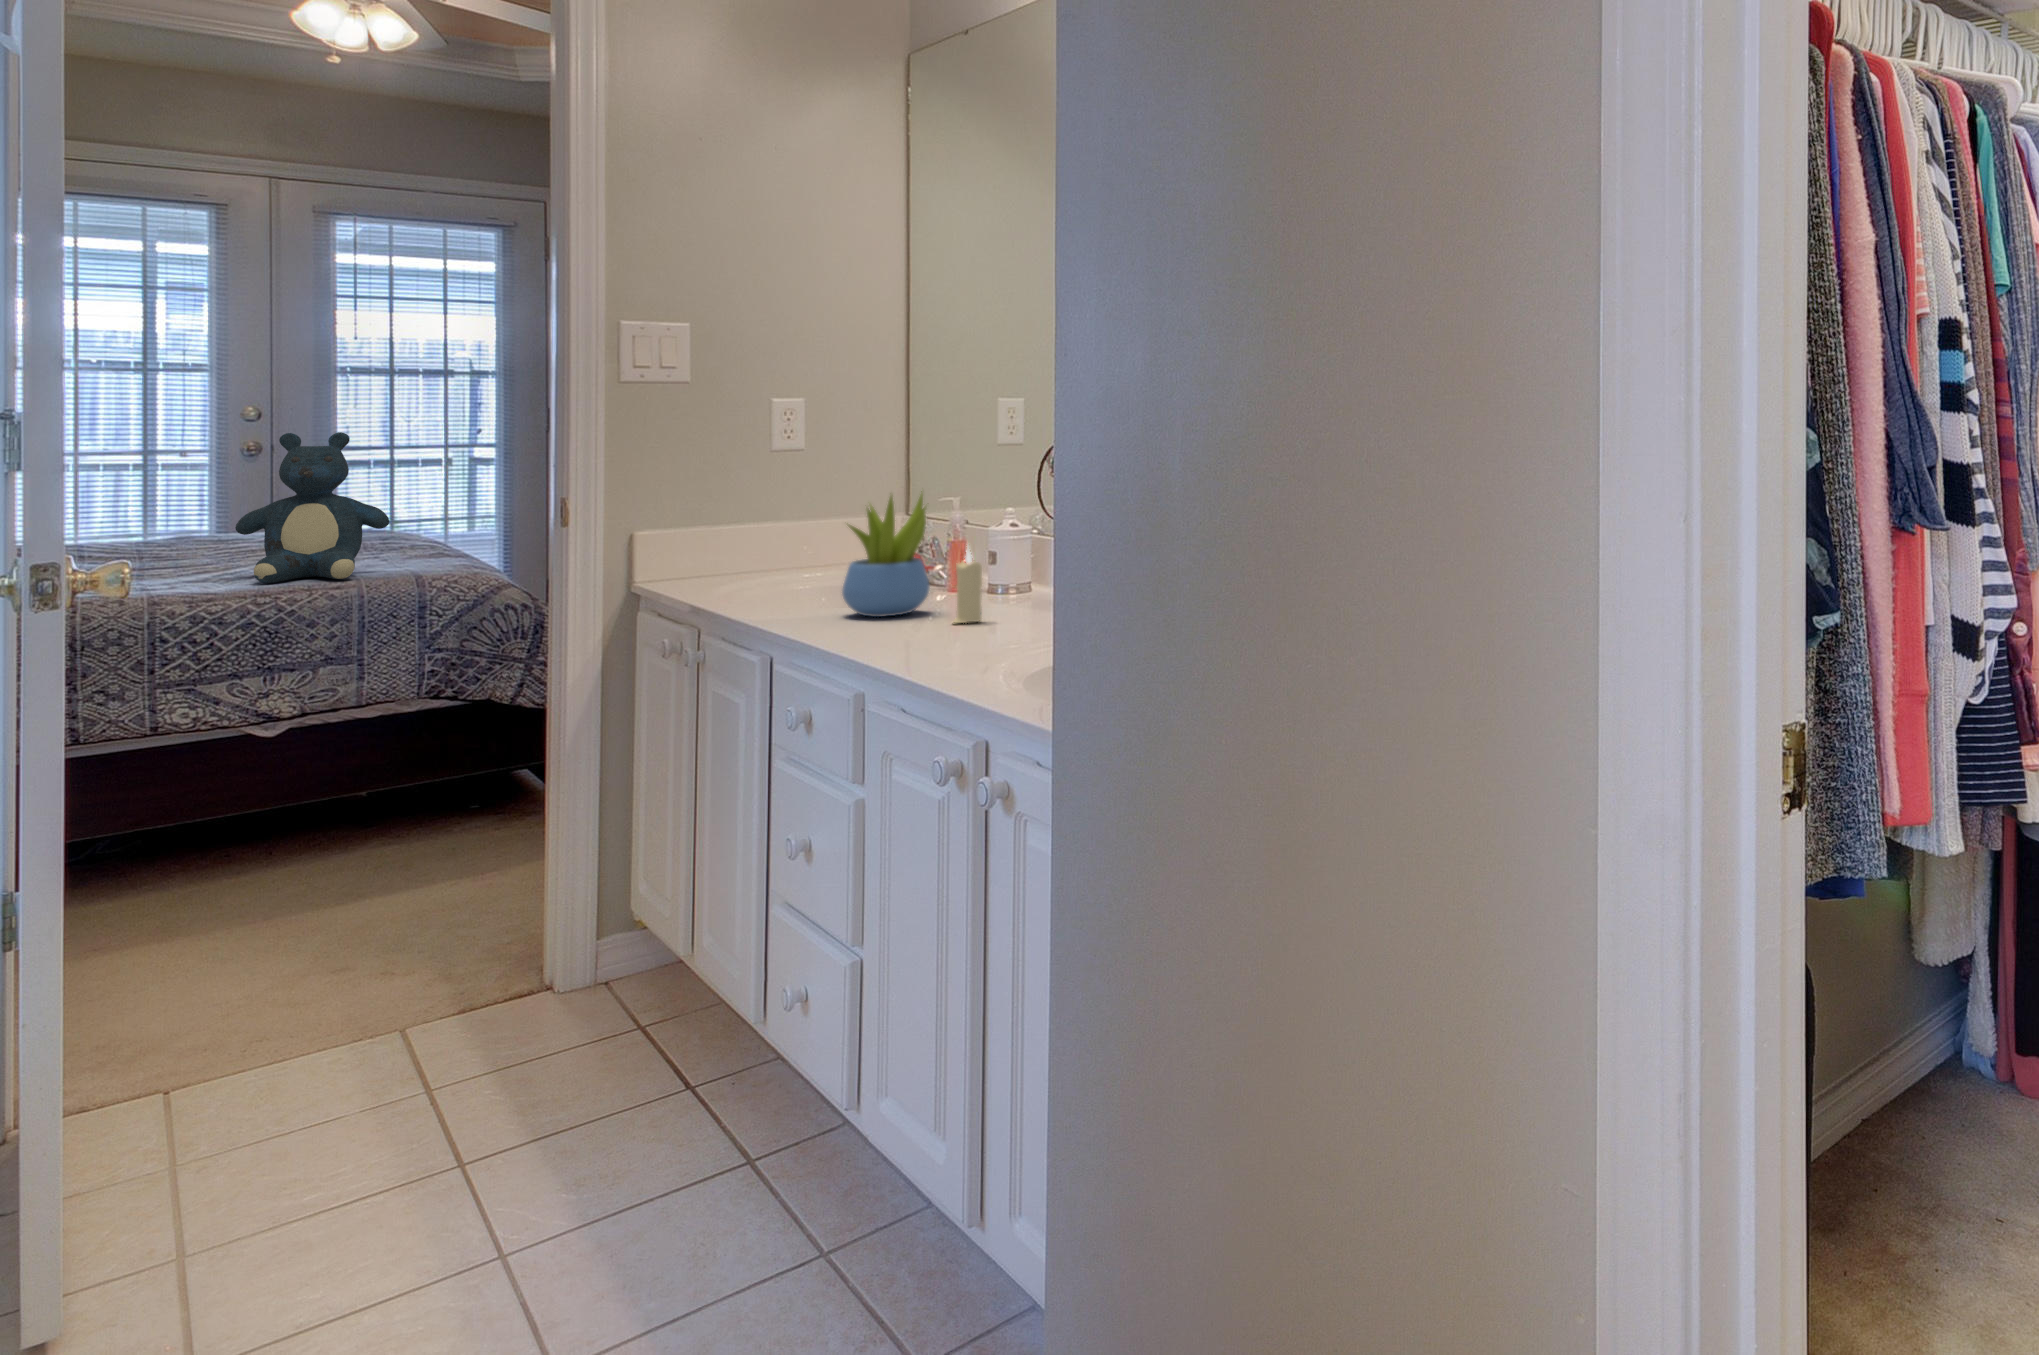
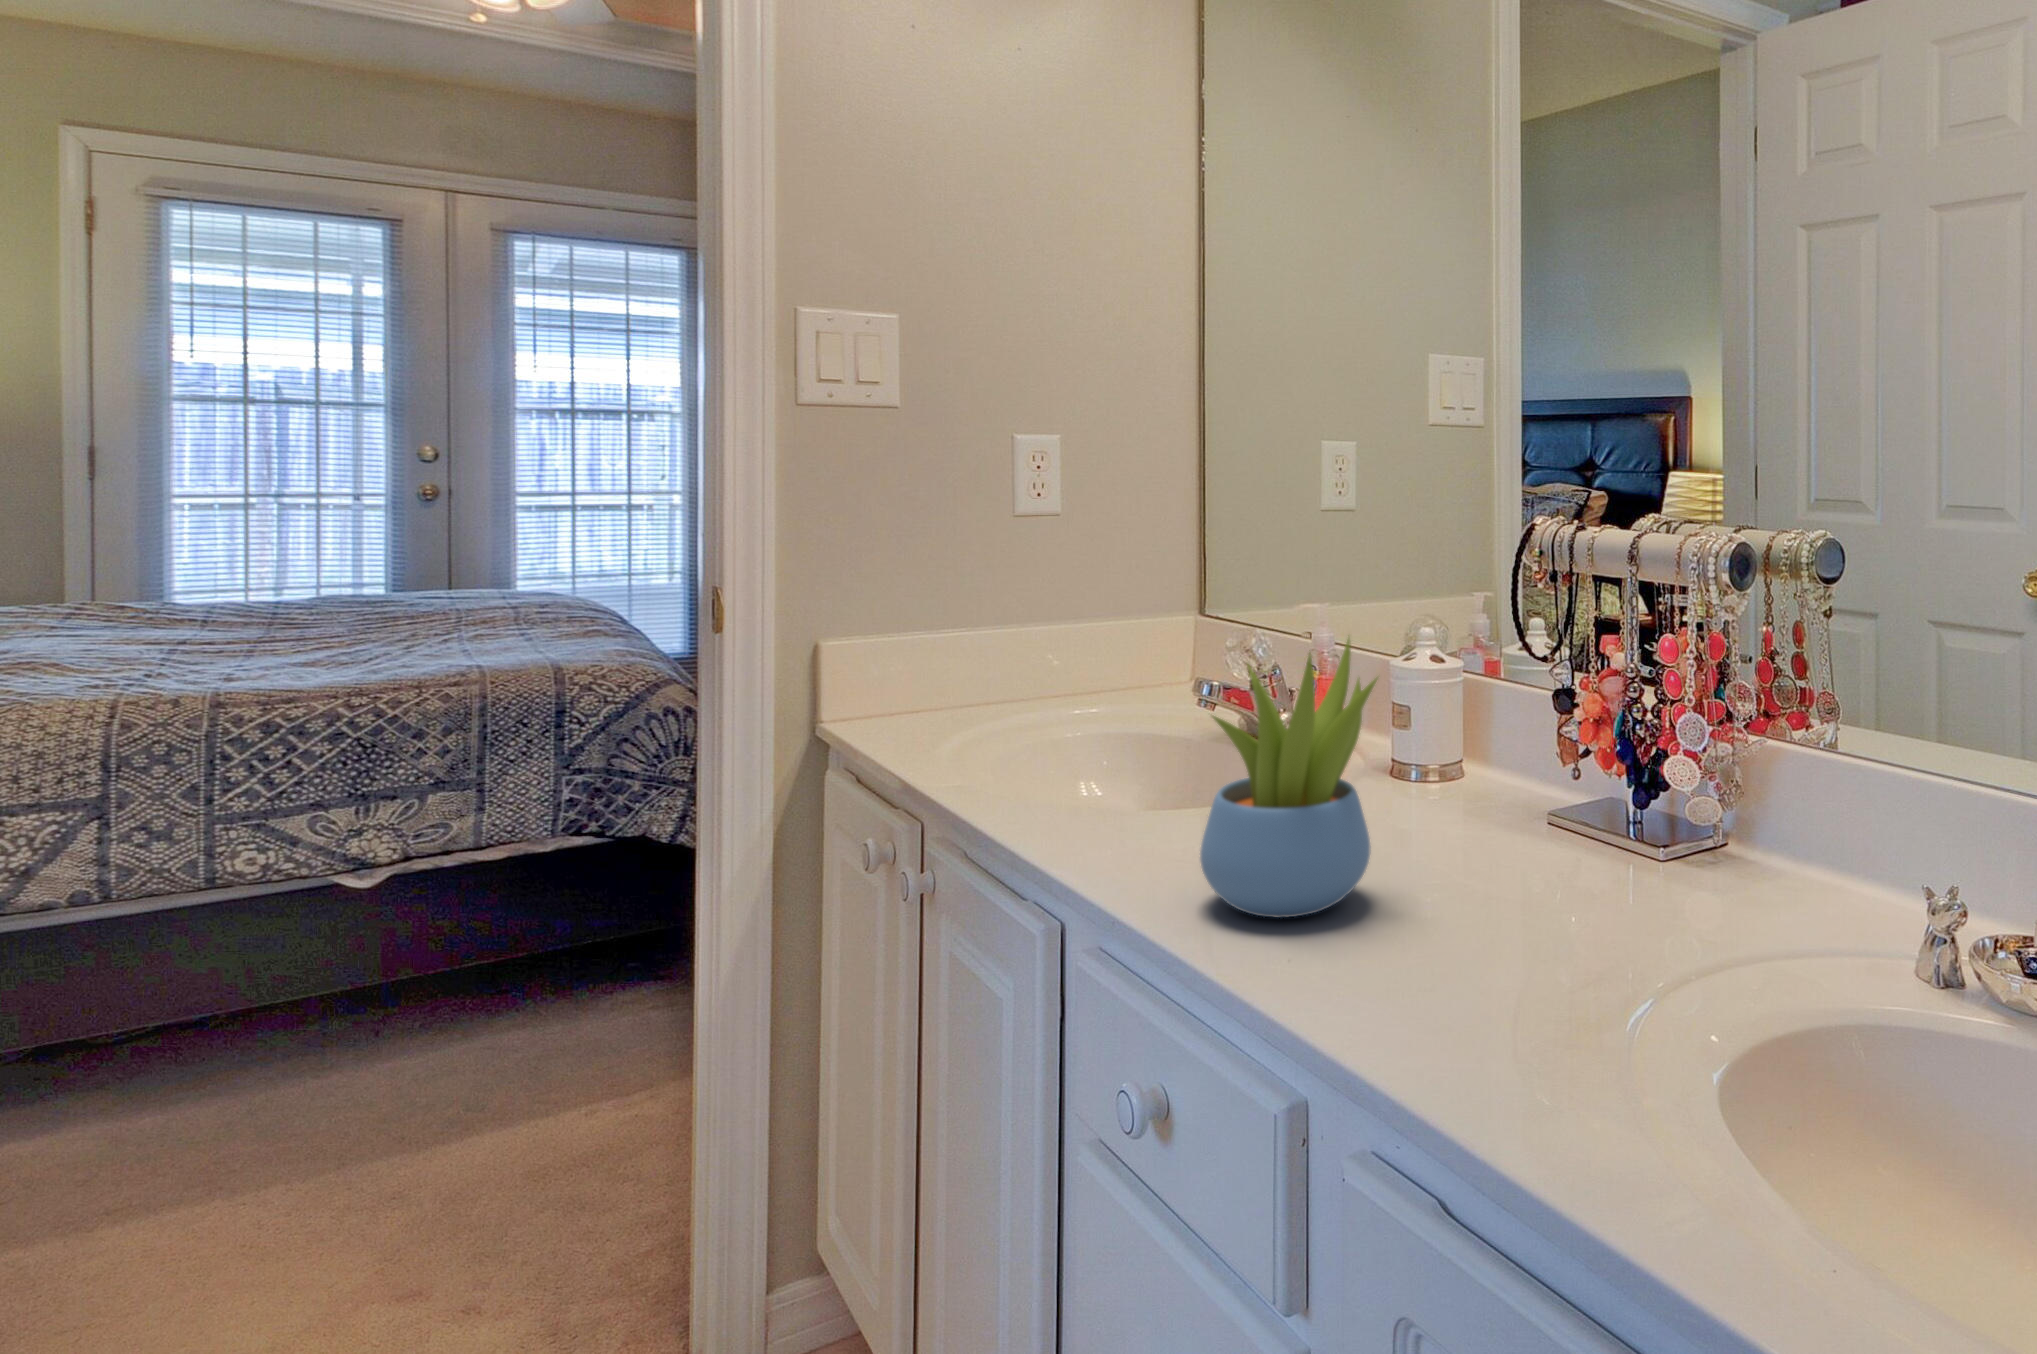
teddy bear: present [235,432,389,583] -> none [343,481,531,677]
candle: present [953,549,982,624] -> none [1455,780,1516,965]

